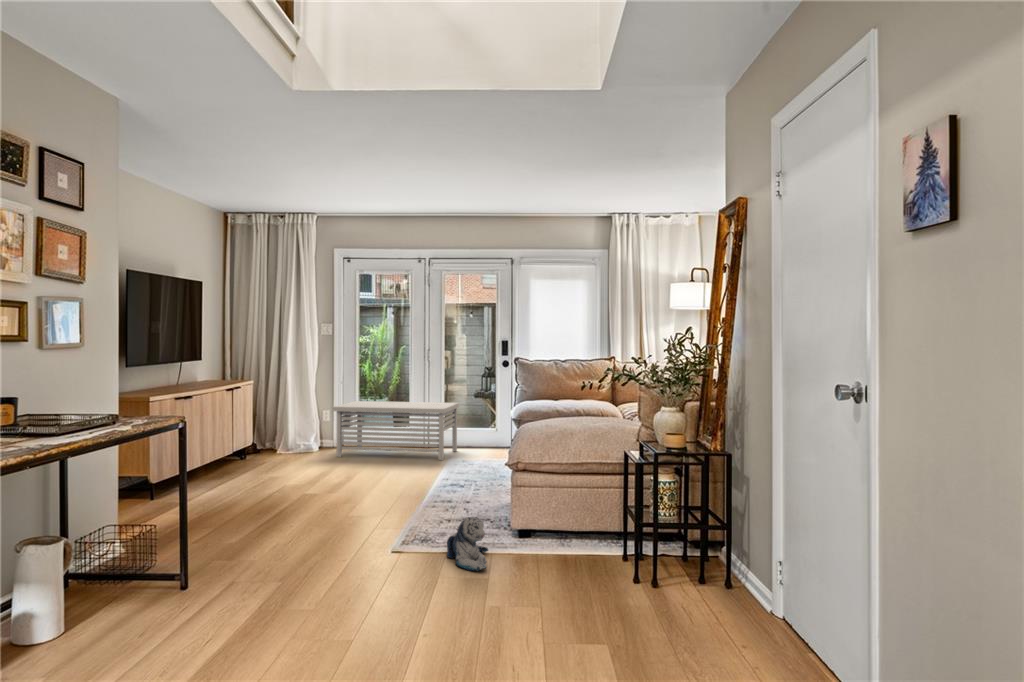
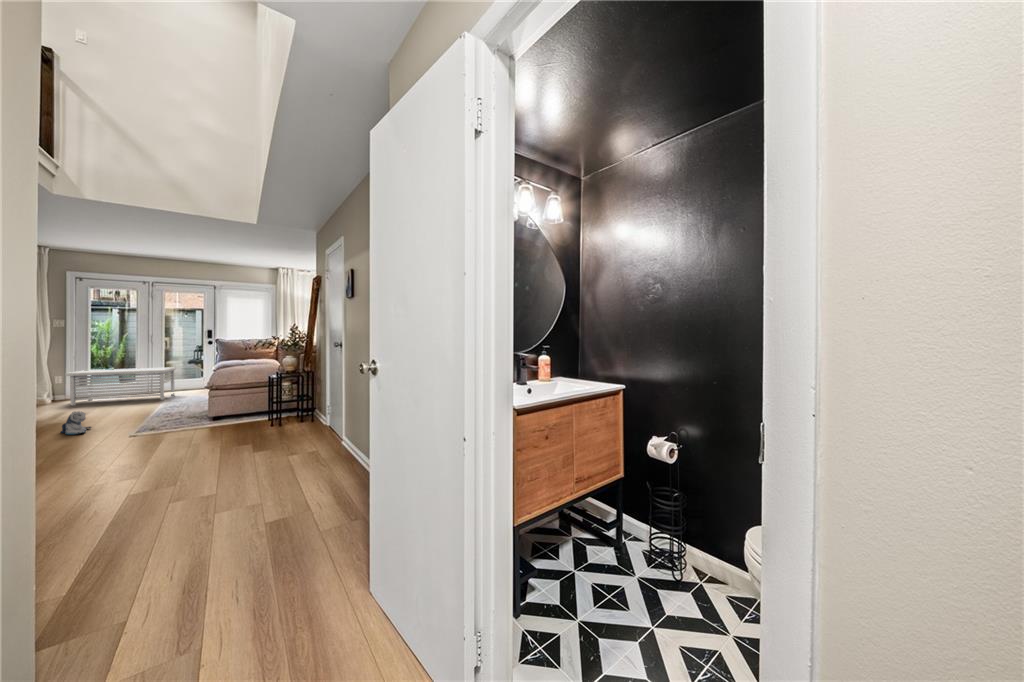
plush toy: present [446,517,488,571] -> present [61,412,91,435]

